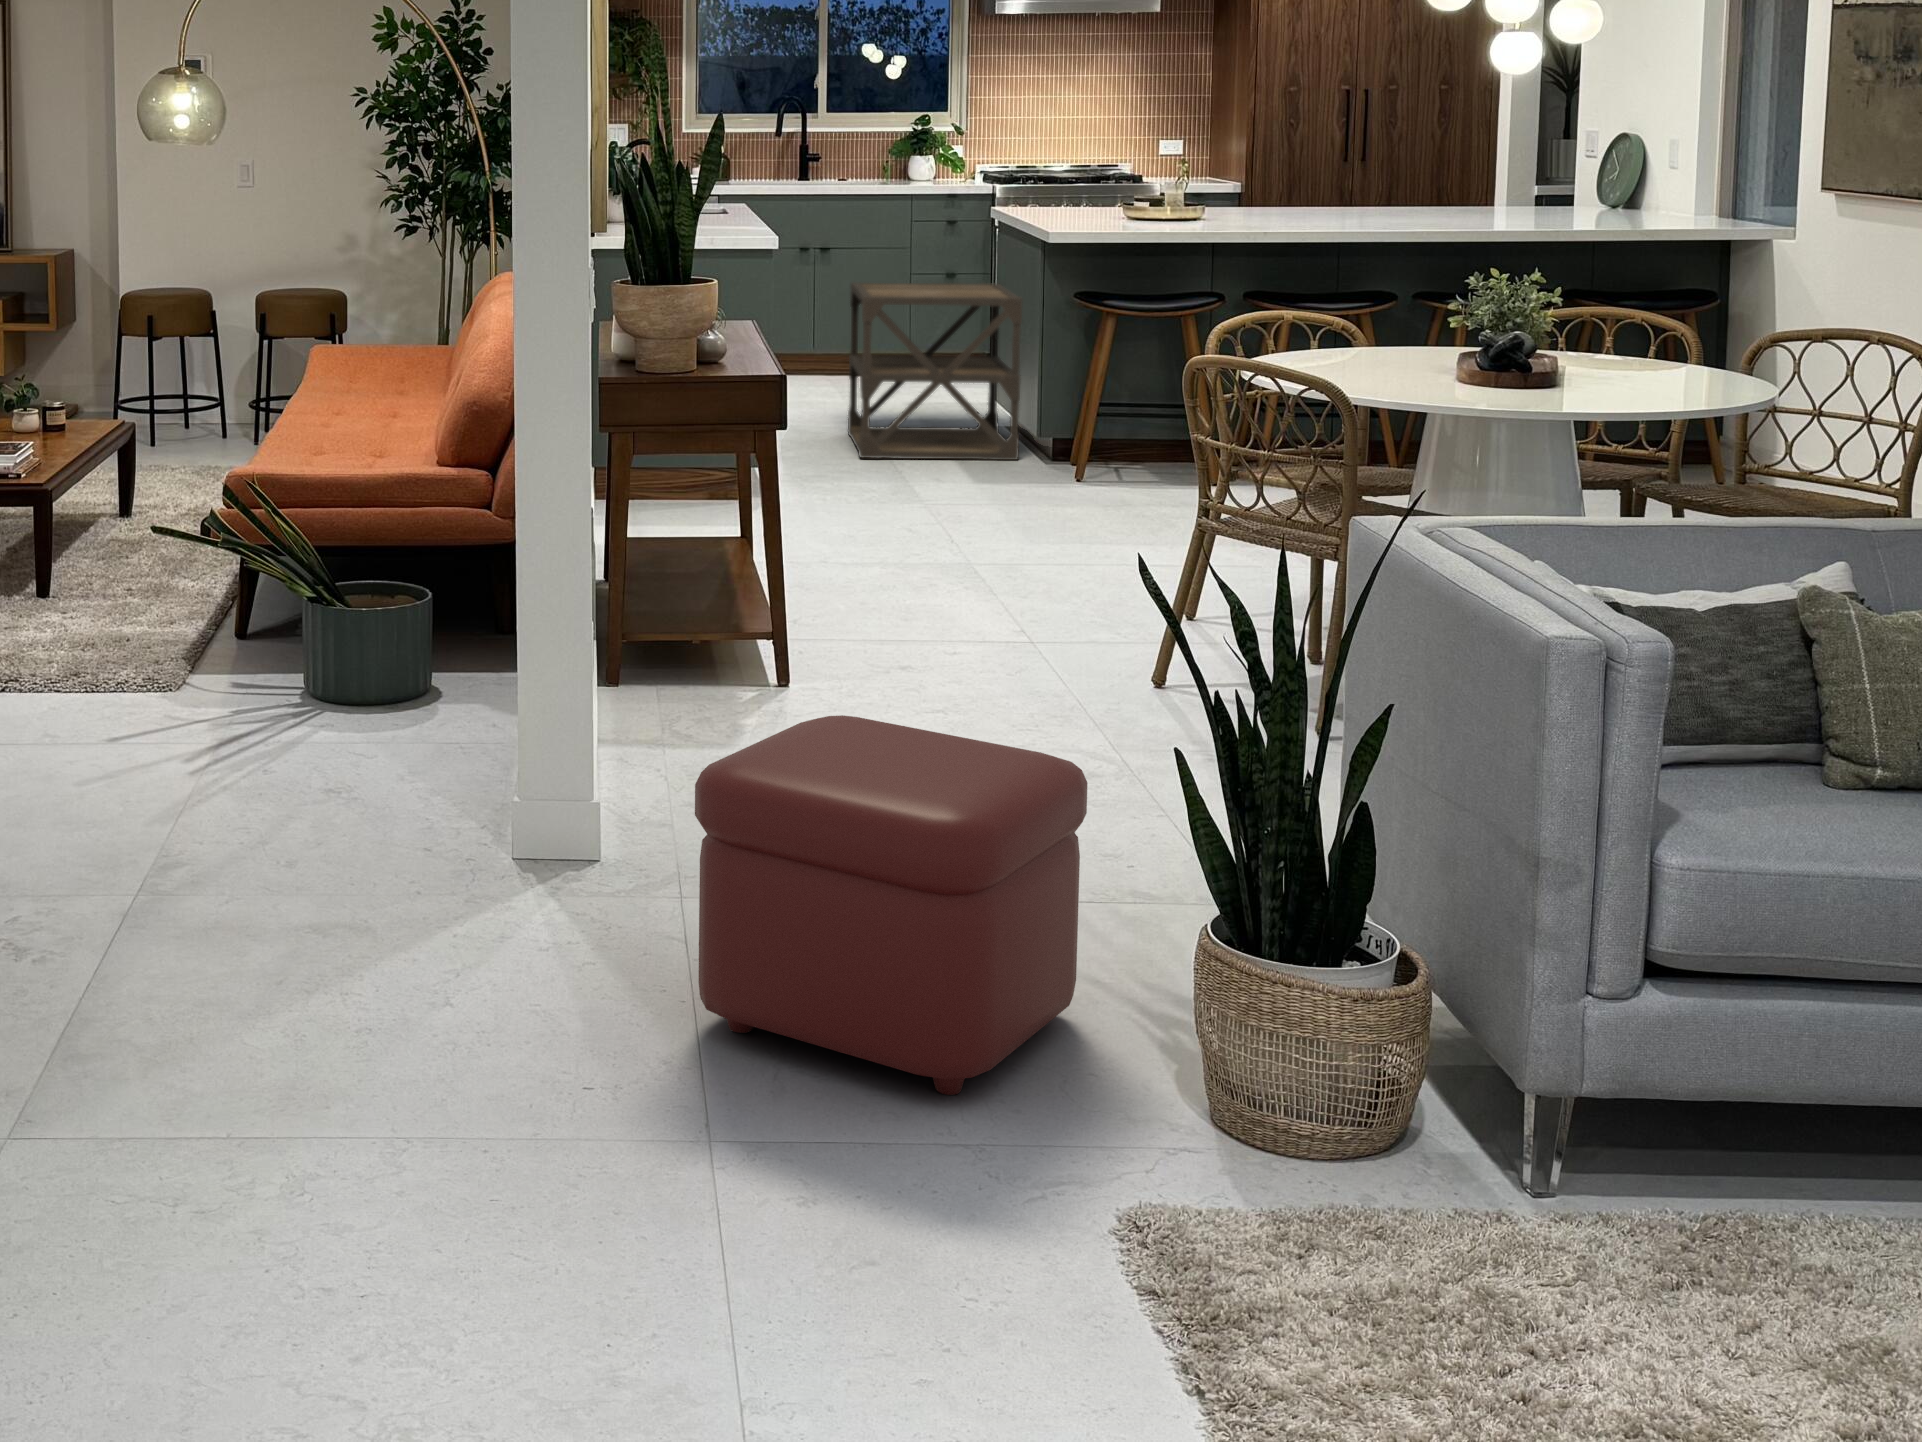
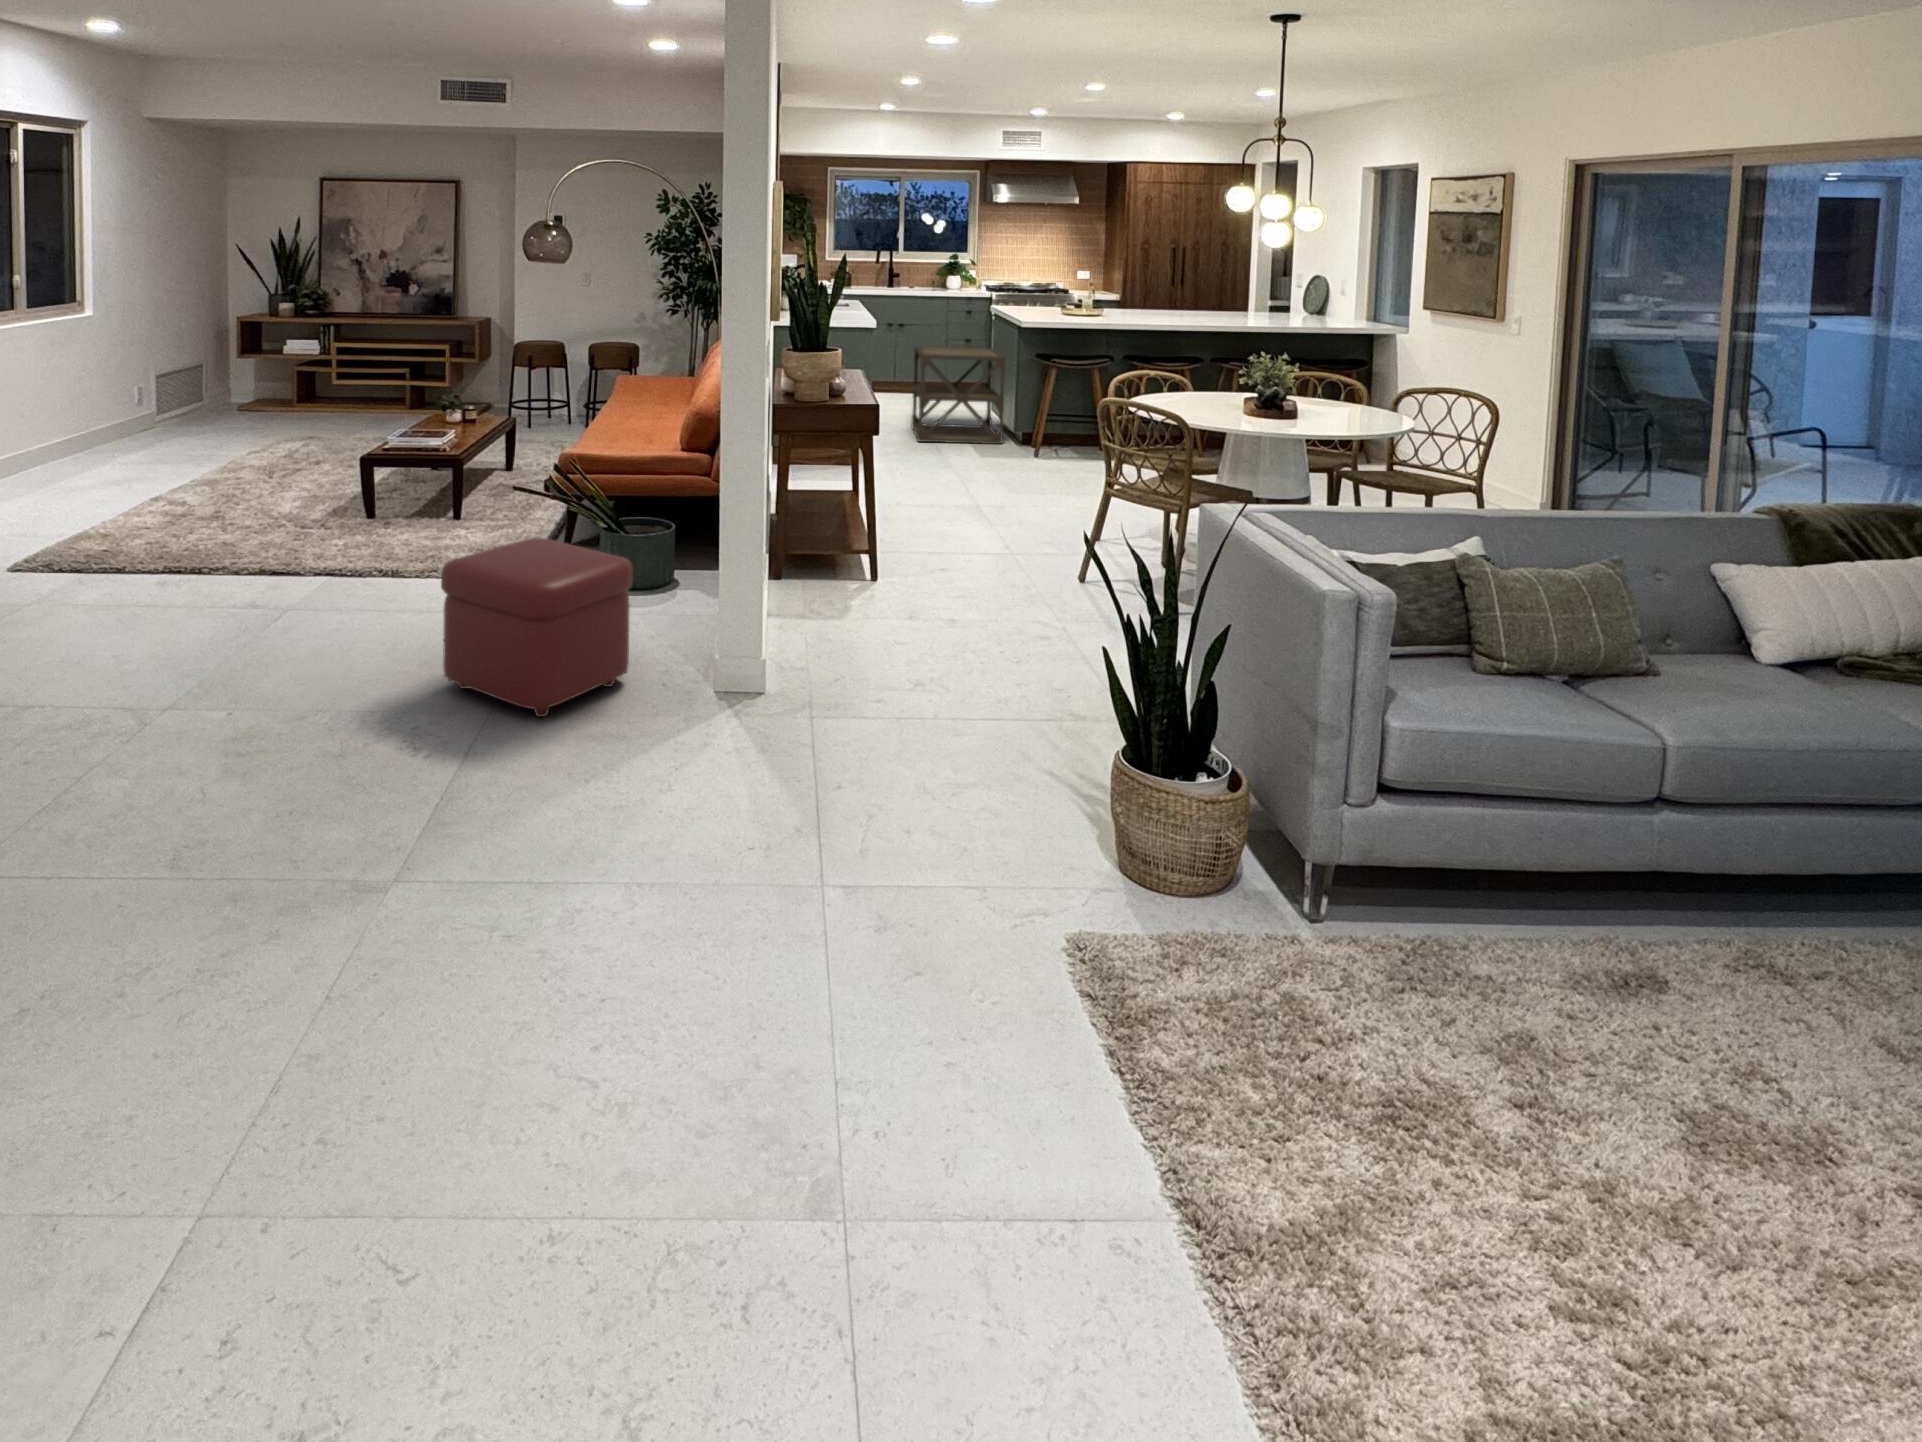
ottoman: present [695,715,1088,1095] -> present [441,538,633,717]

